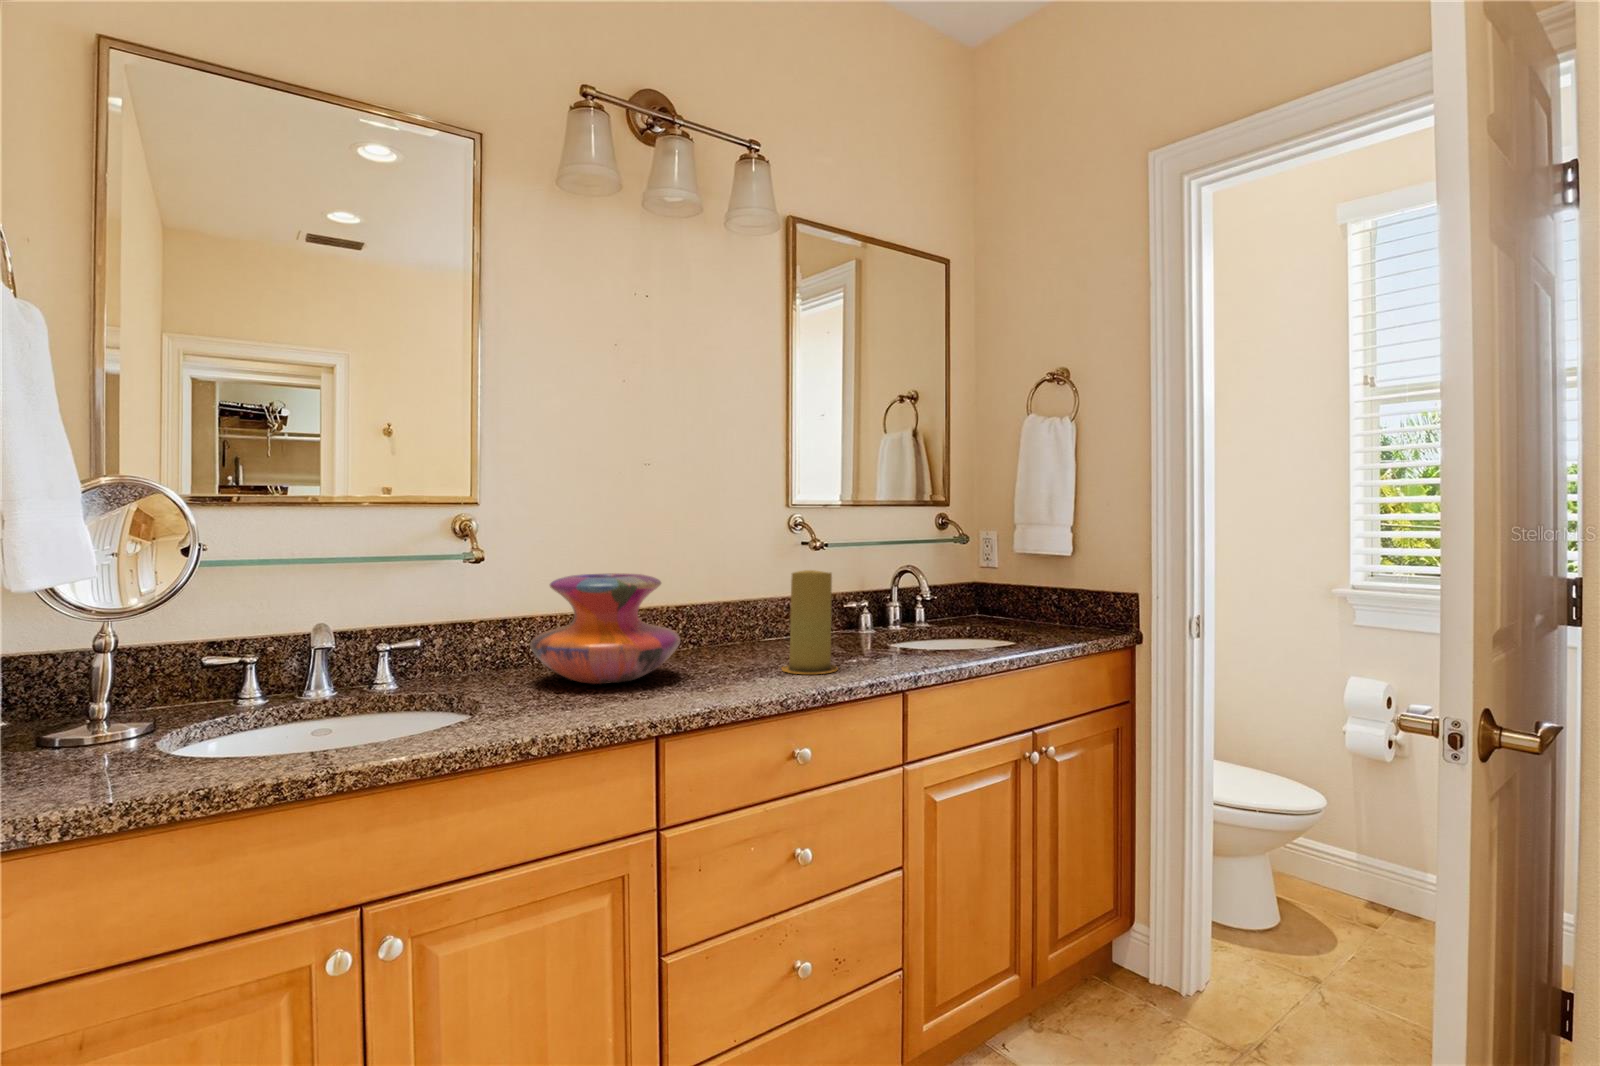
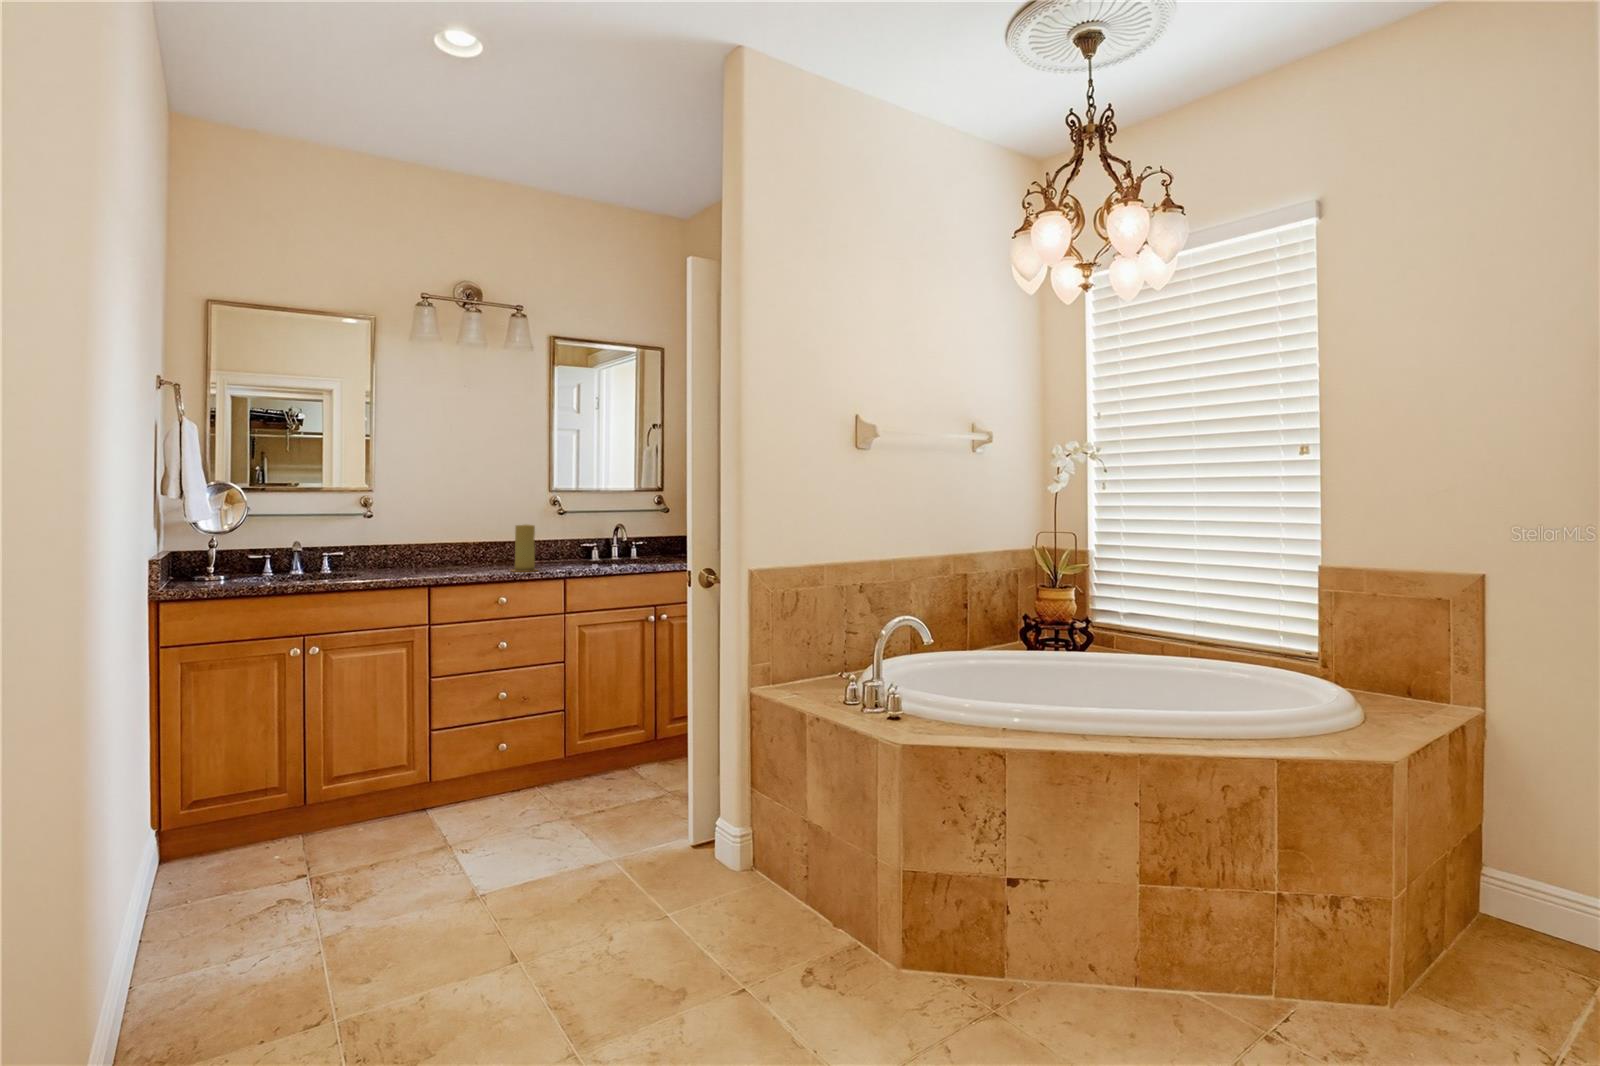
decorative vase: present [530,573,680,684] -> none [390,524,461,572]

